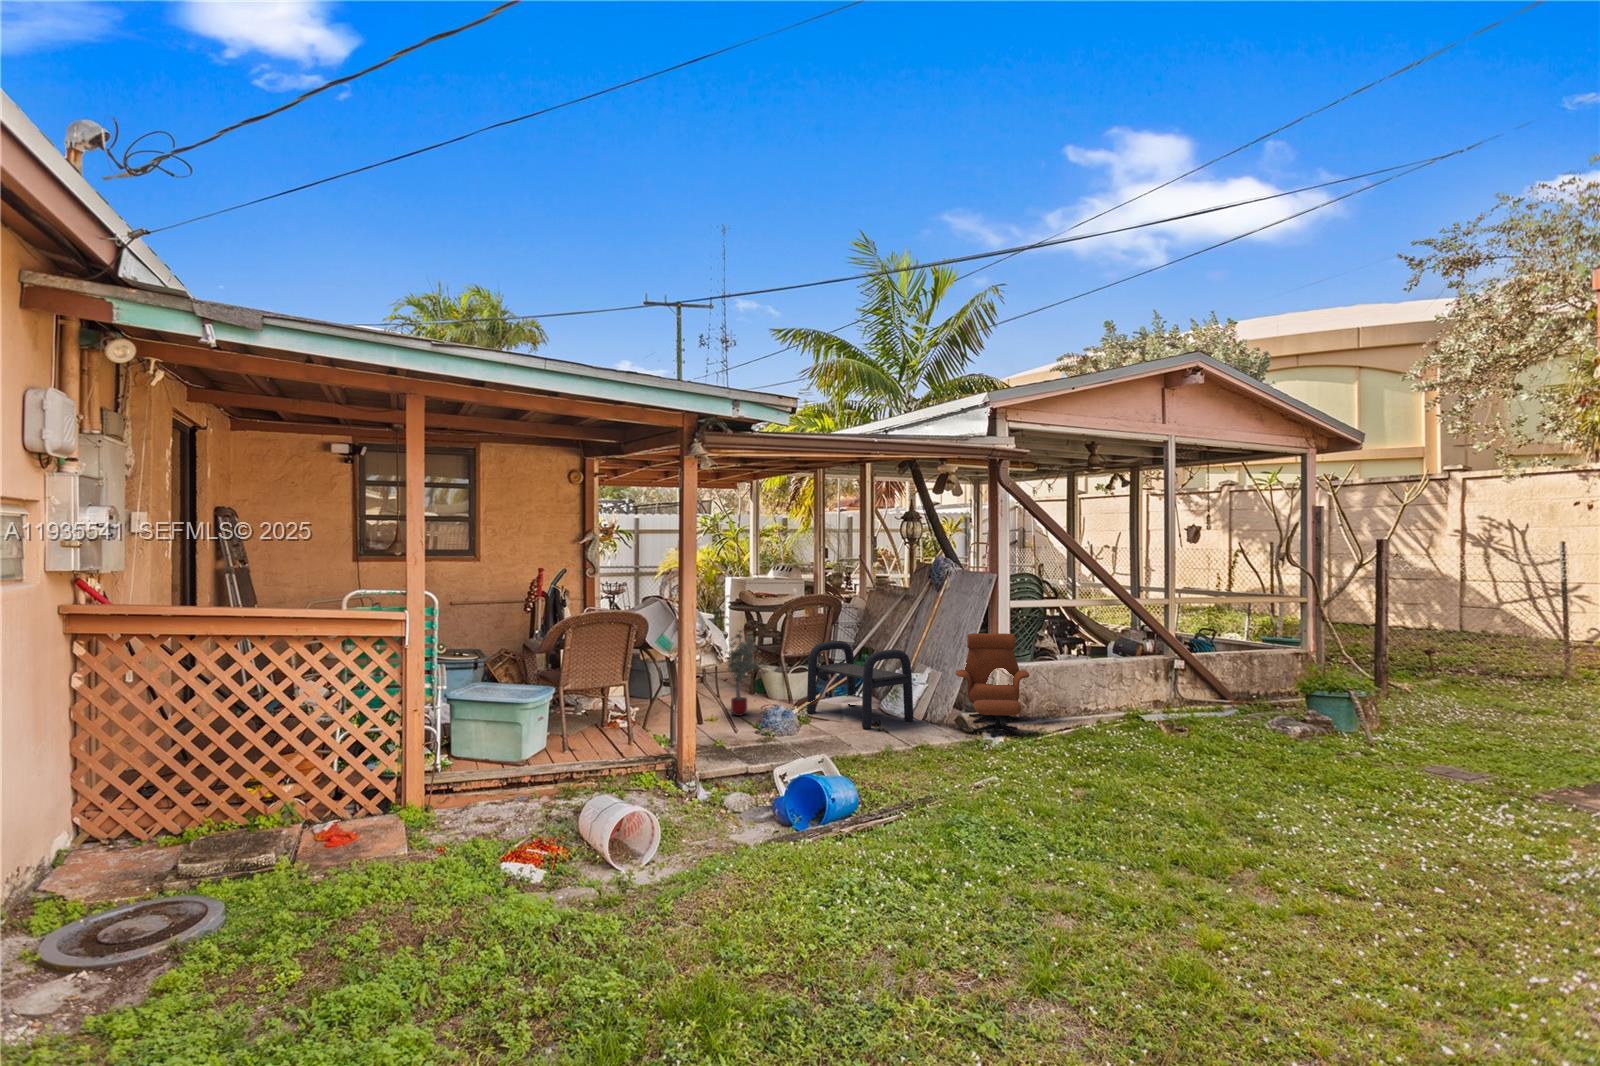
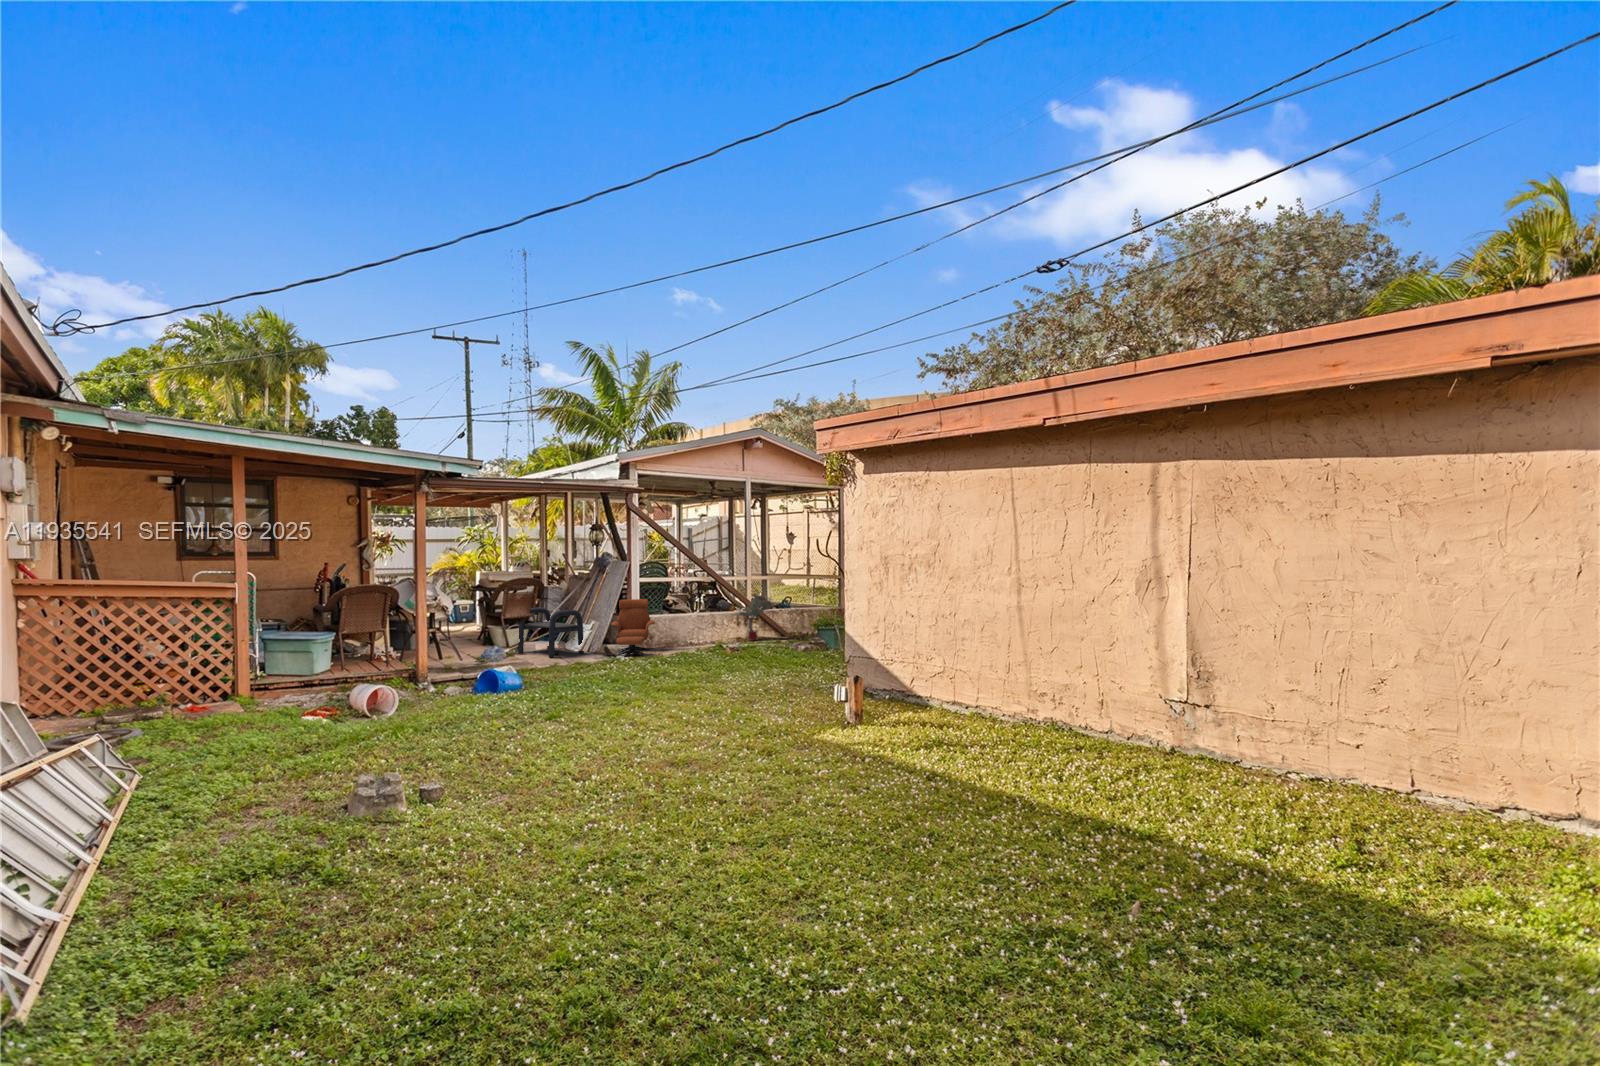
potted tree: present [726,631,767,716] -> present [733,593,771,641]

